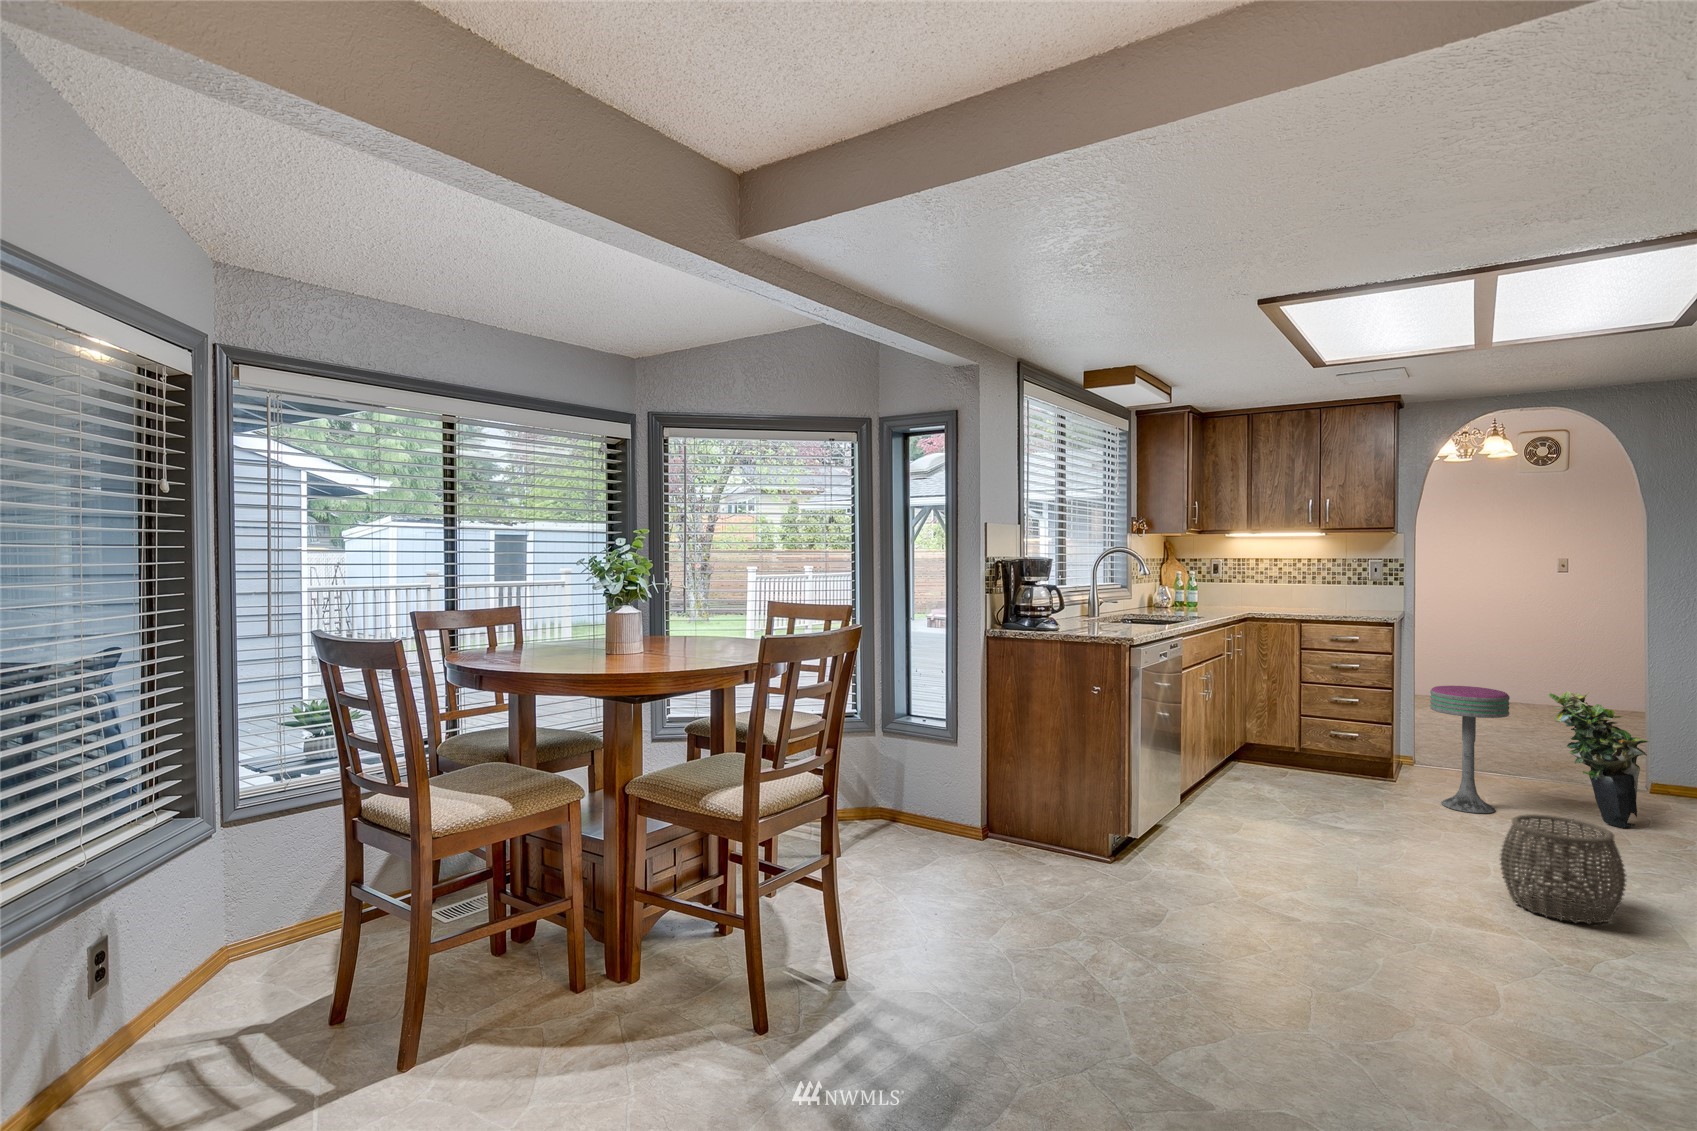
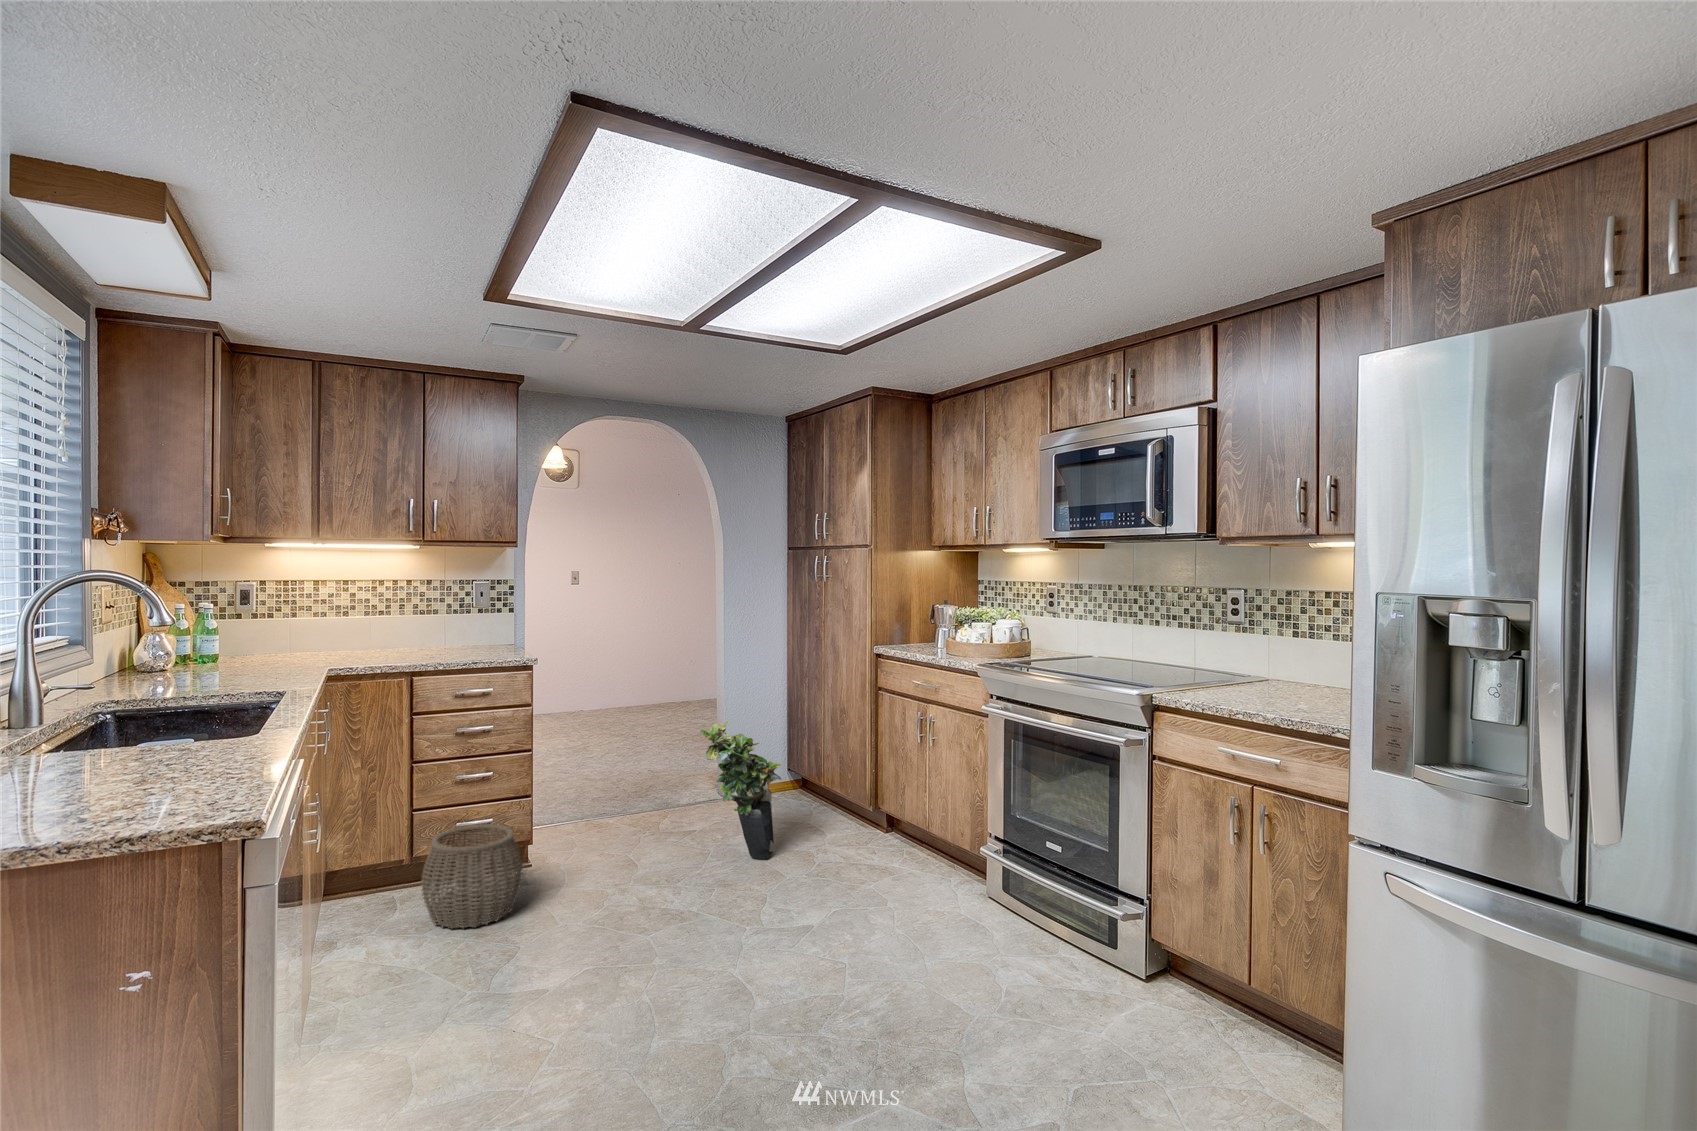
bar stool: present [1430,686,1510,813] -> none [599,735,679,894]
woven basket: present [1500,814,1626,924] -> present [421,824,523,929]

